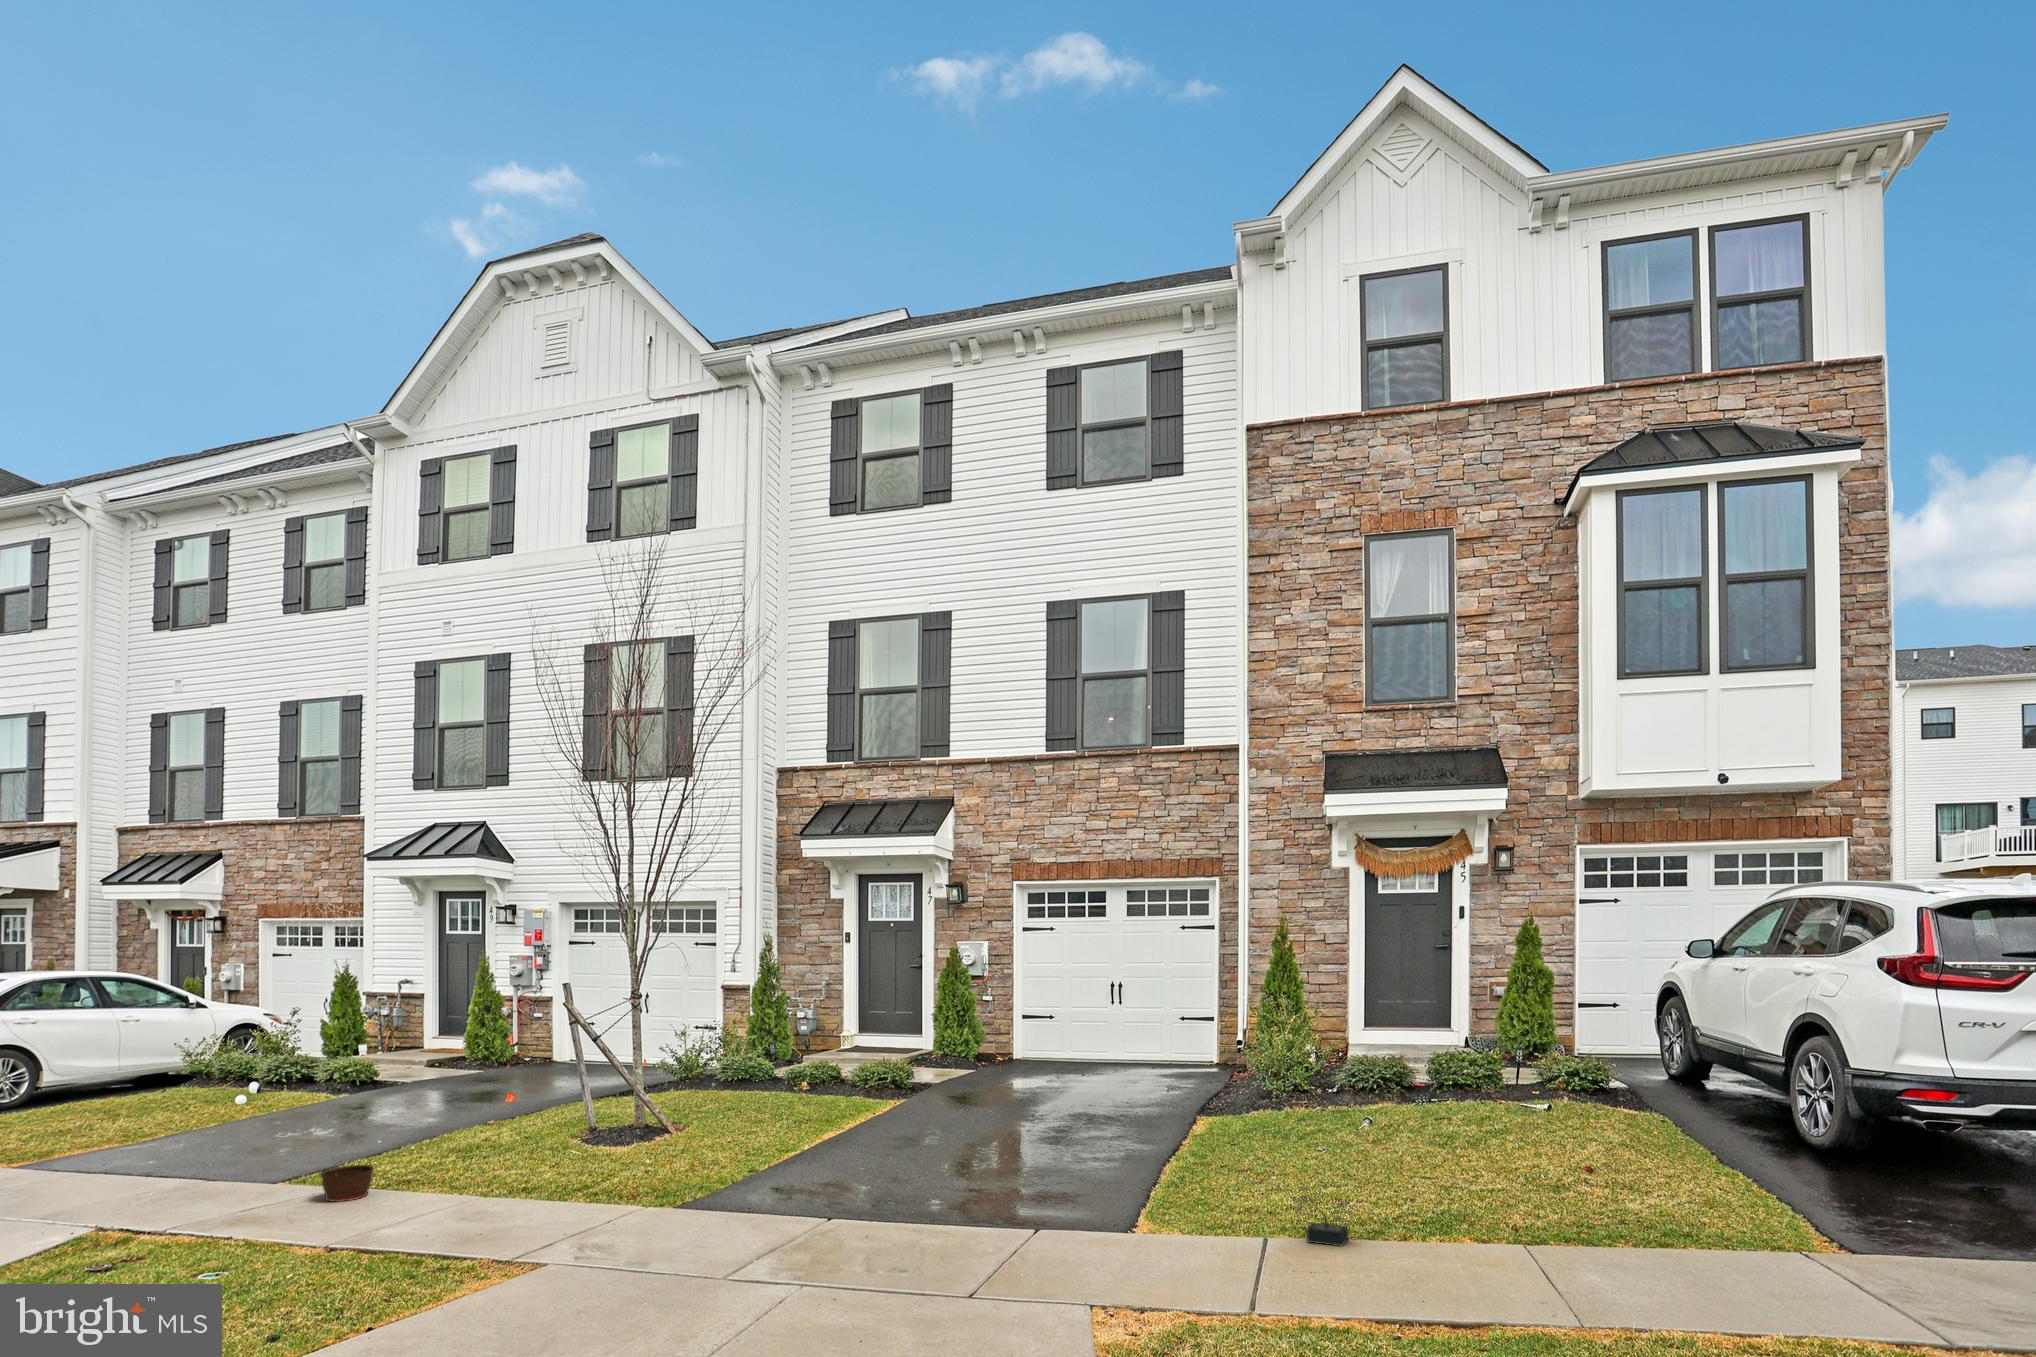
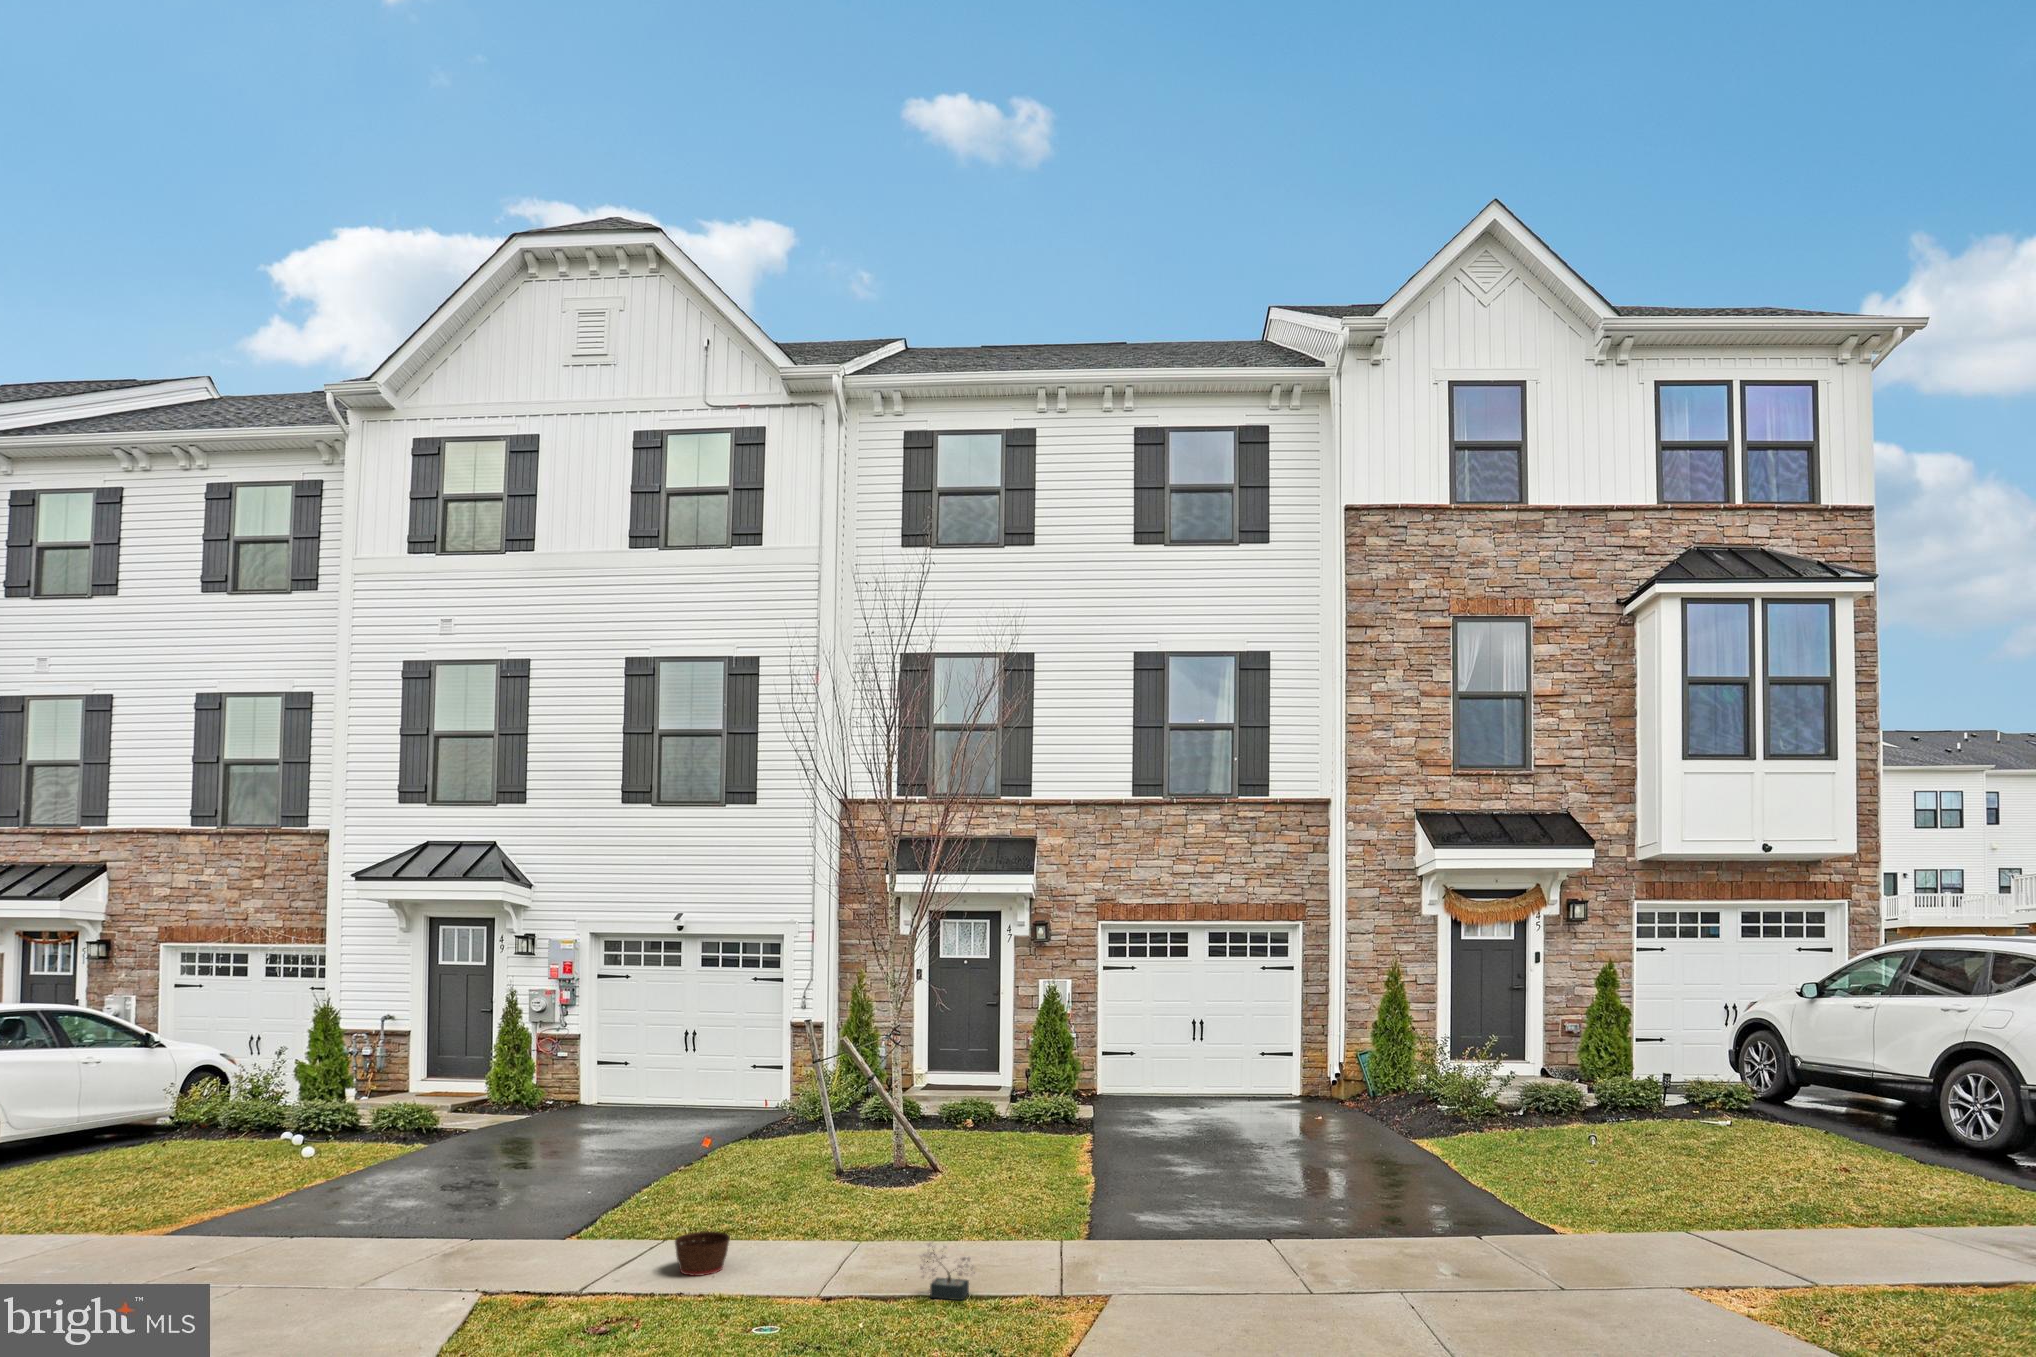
decorative plant: present [1294,1187,1353,1246] -> present [920,1243,974,1300]

